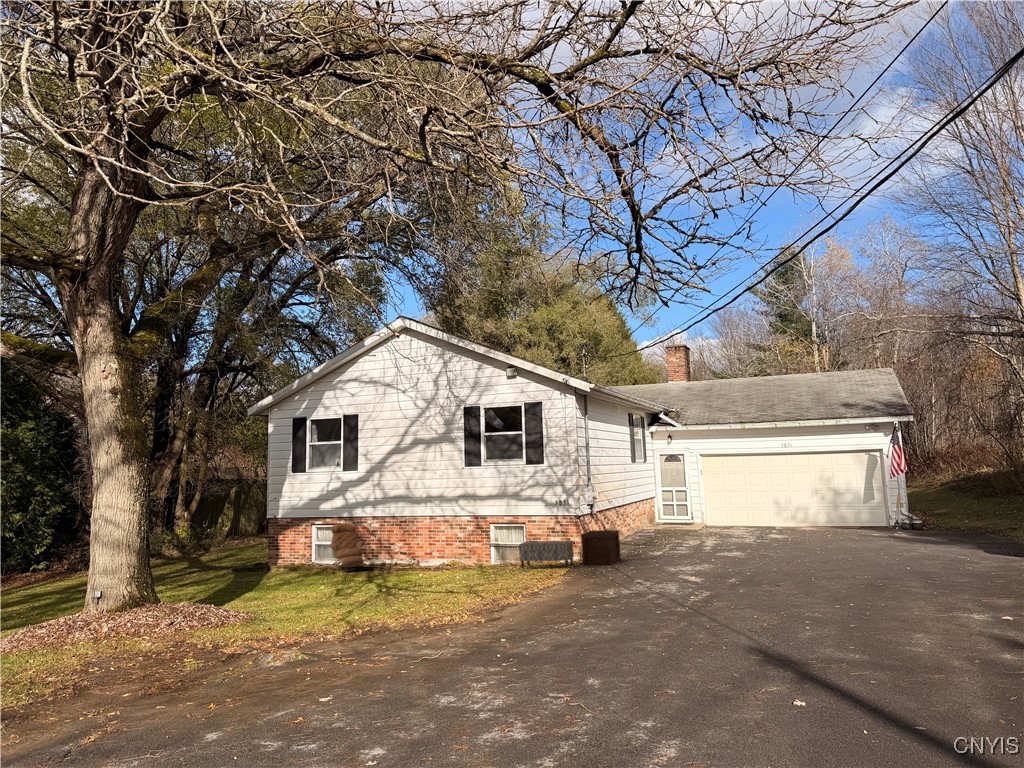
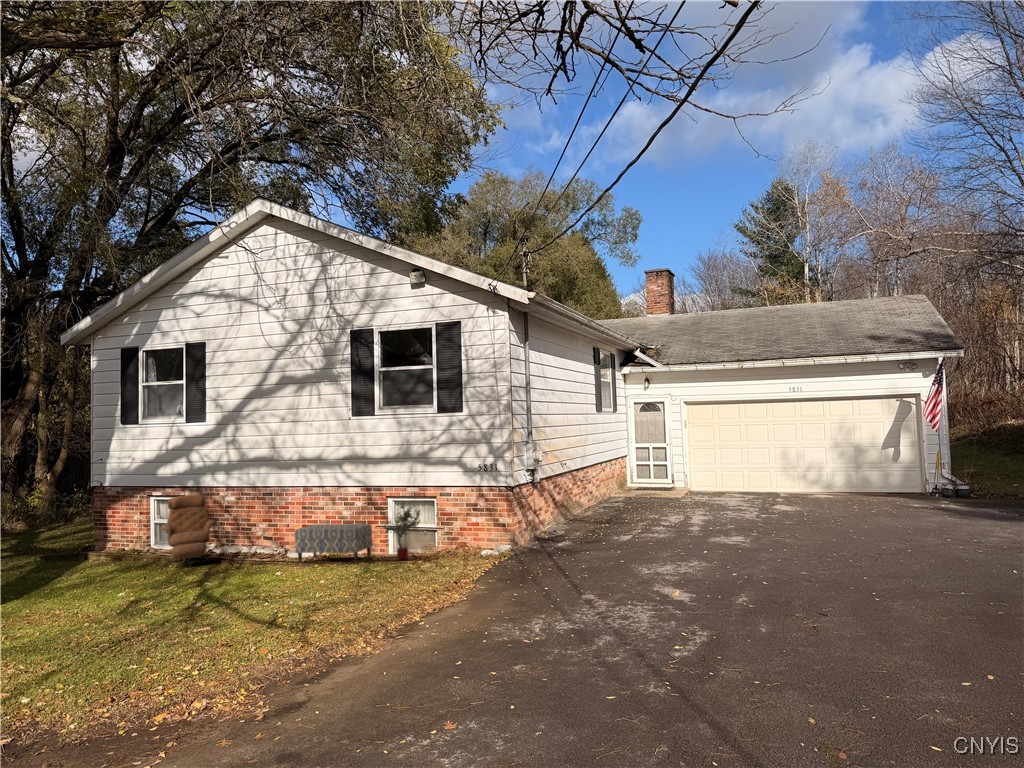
potted tree: none [489,527,517,567] -> present [383,503,420,560]
wooden crate: present [581,530,621,565] -> none [514,507,572,559]
bench: present [519,541,574,568] -> present [295,524,372,563]

